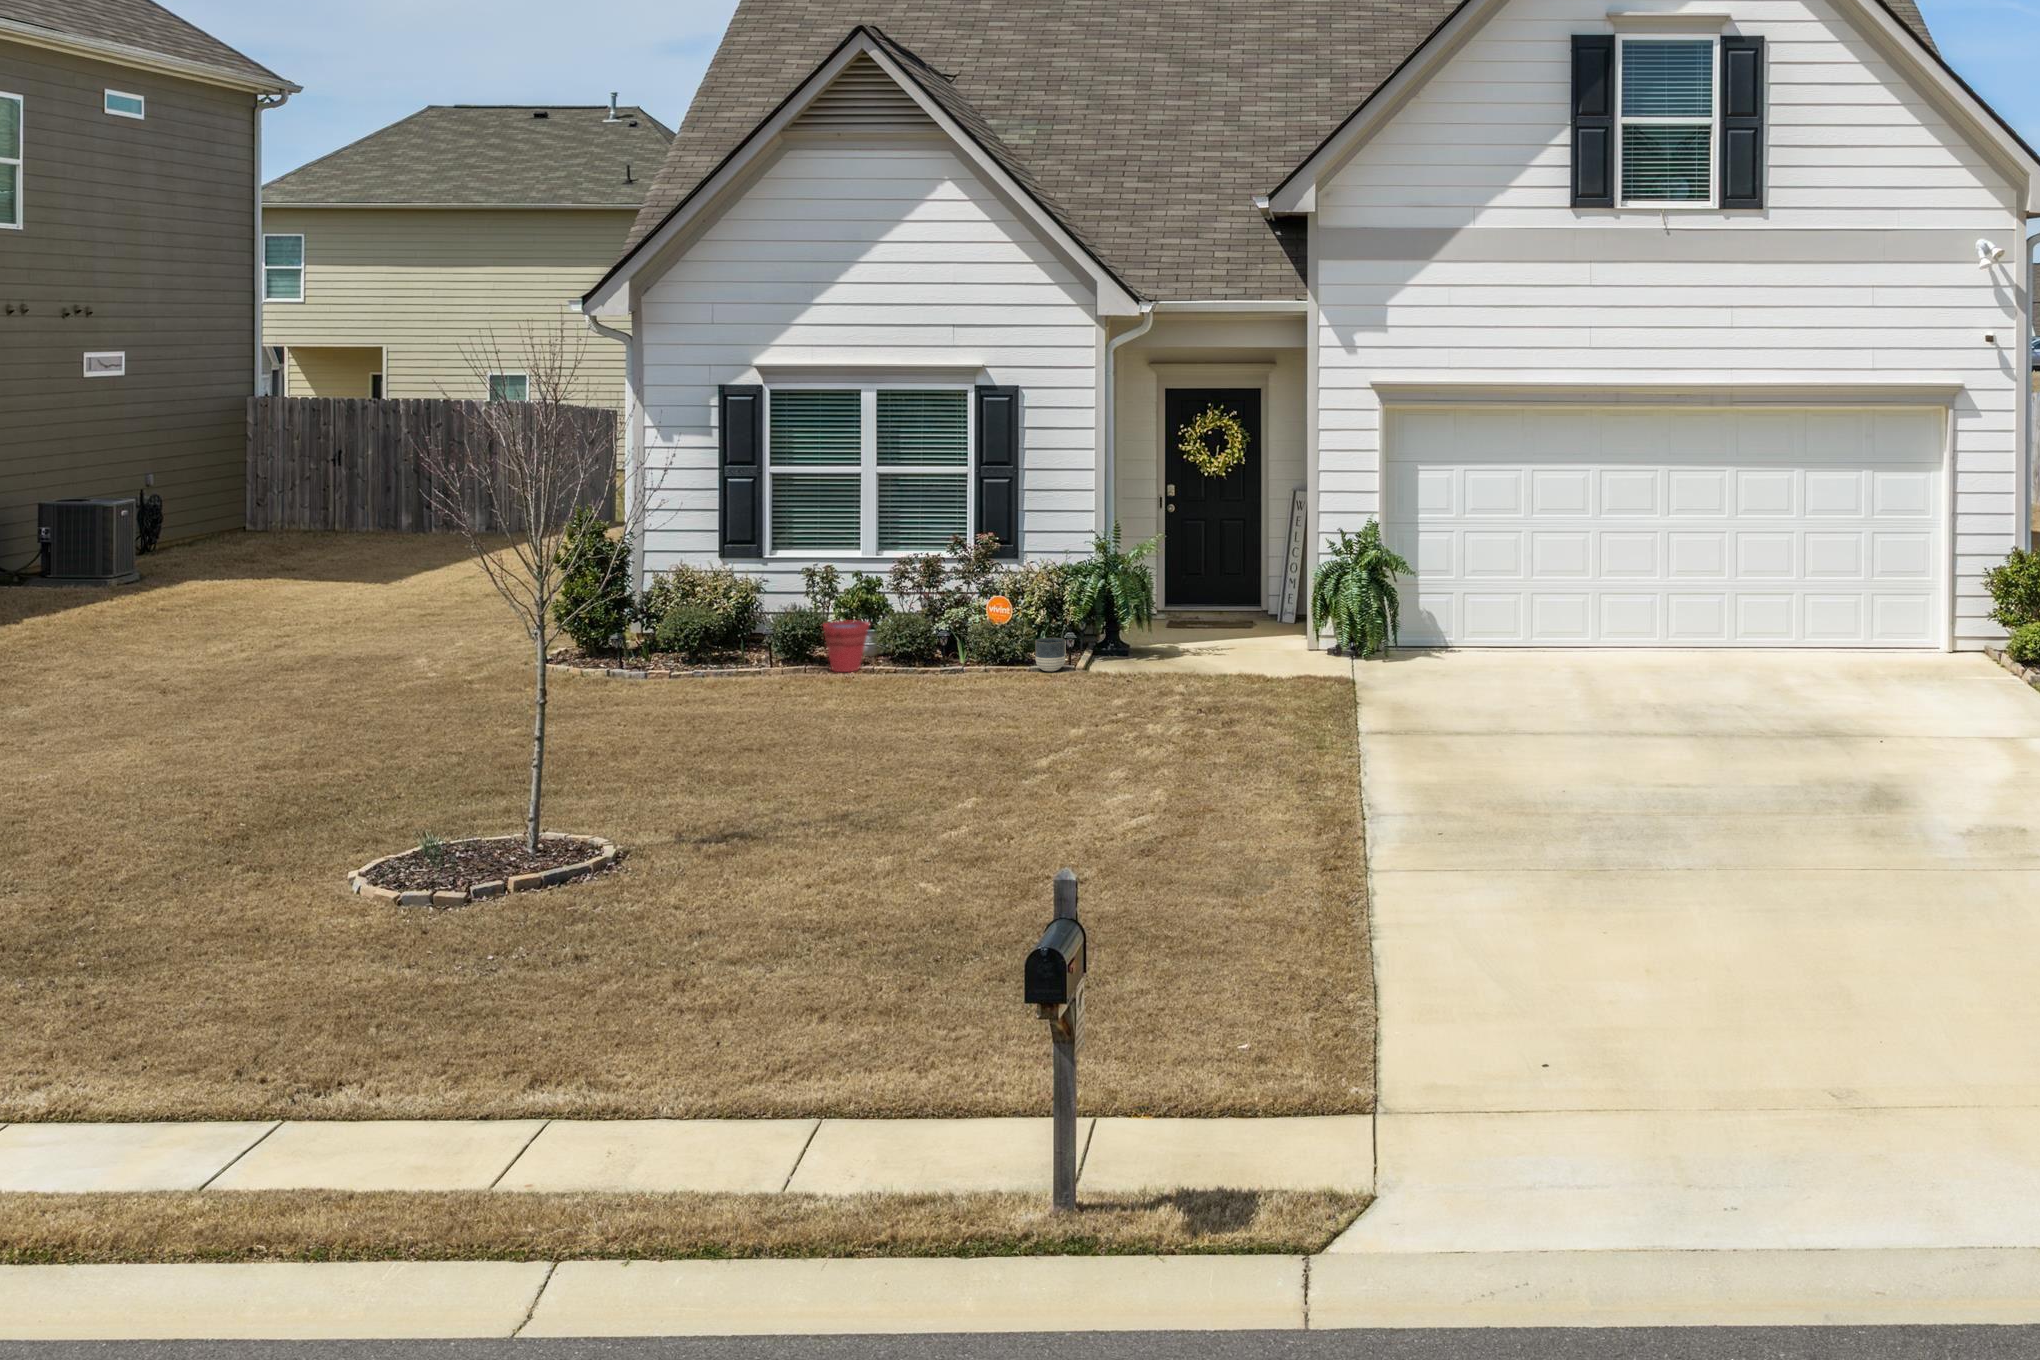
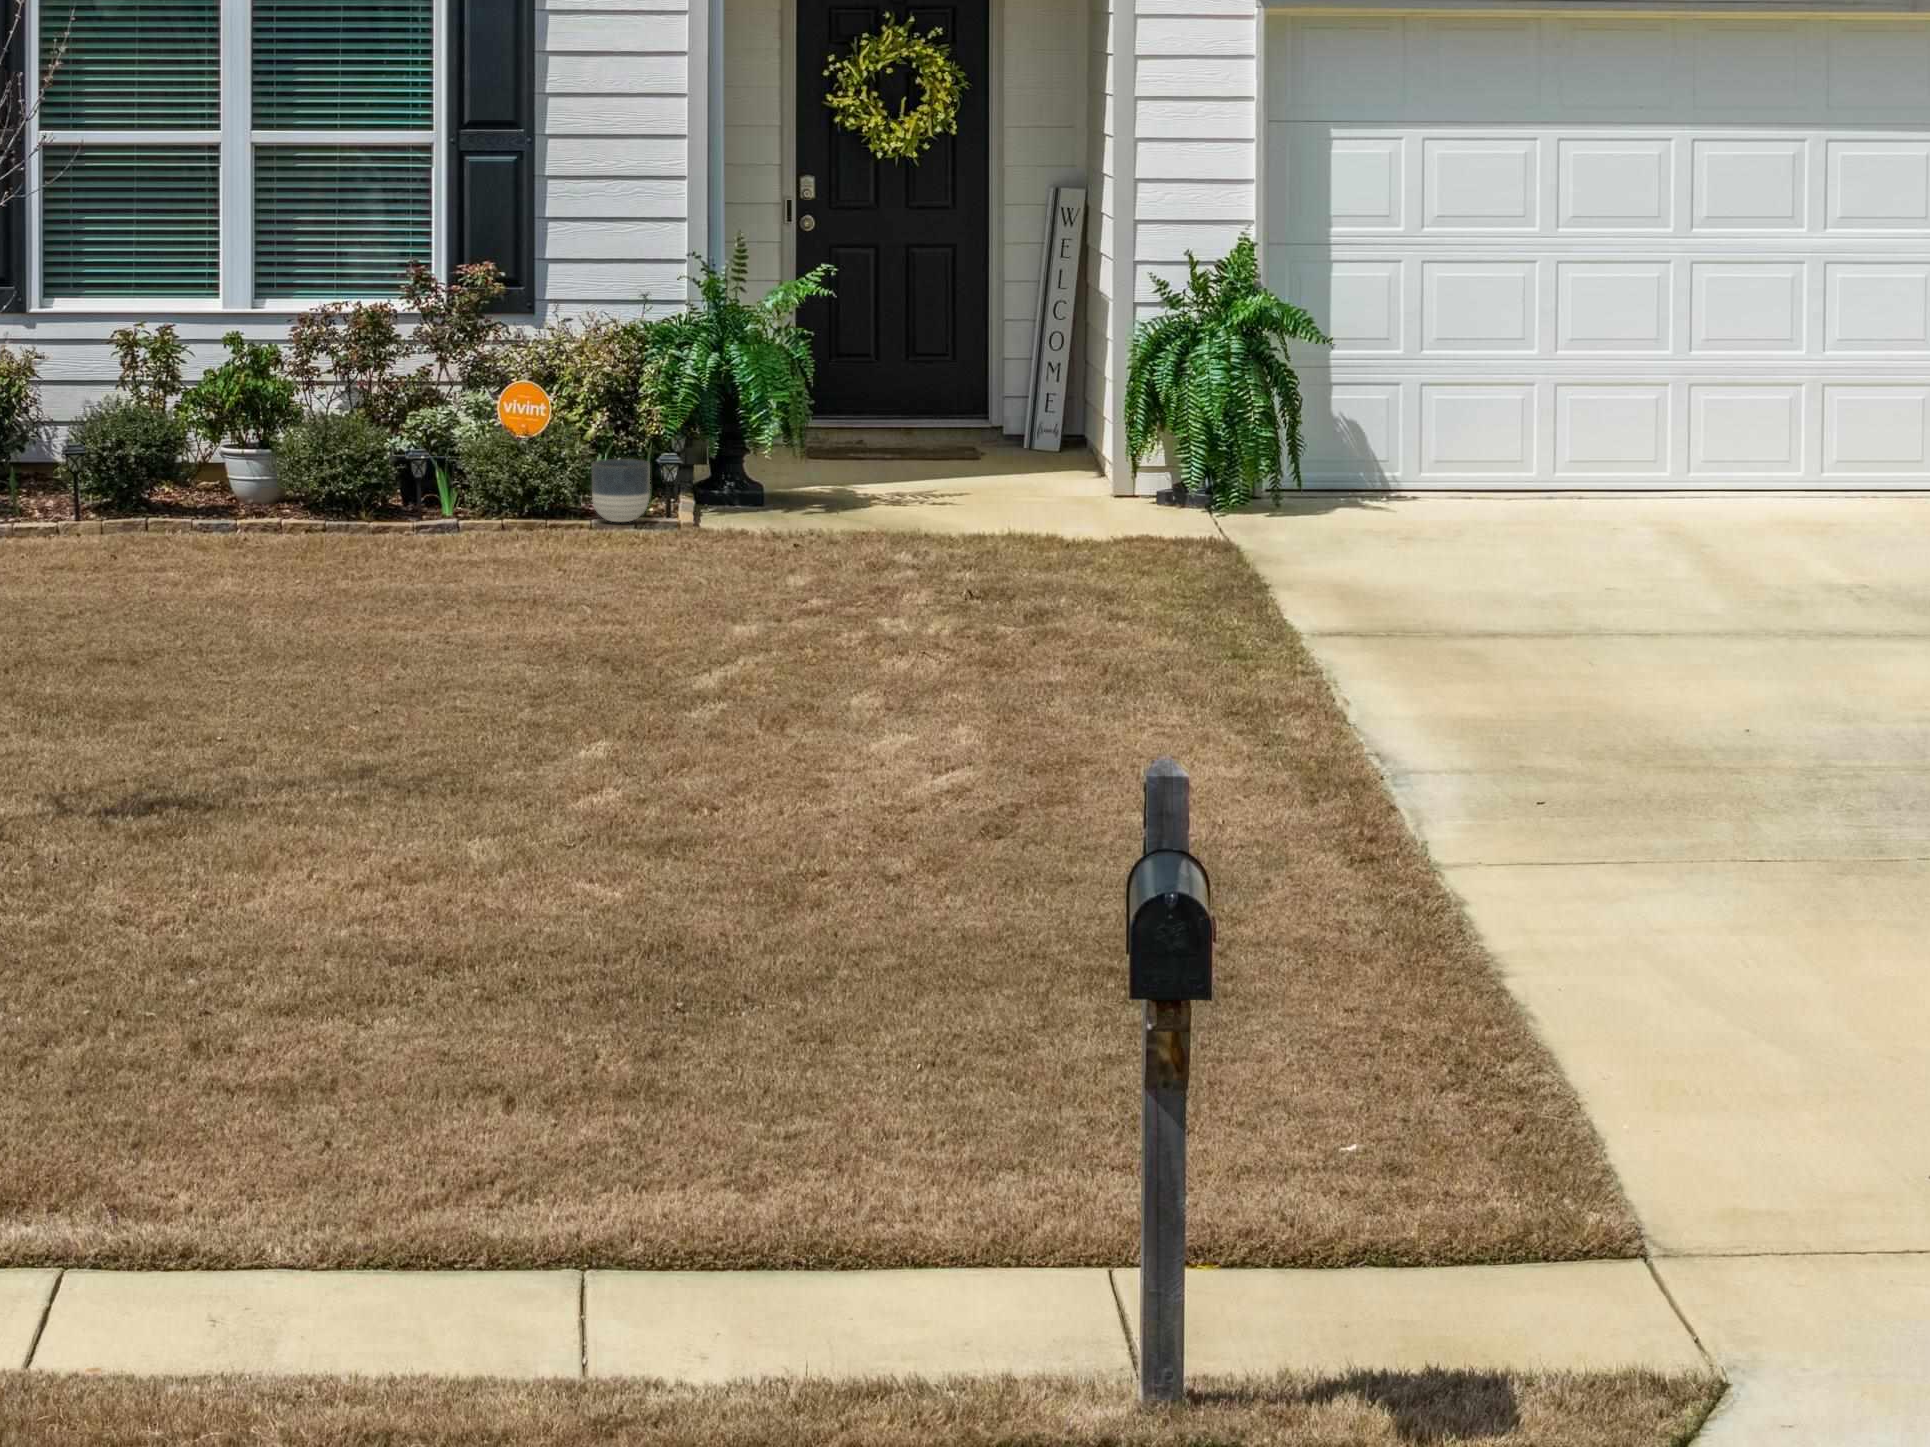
bucket: present [823,621,869,672] -> none [180,426,270,522]

